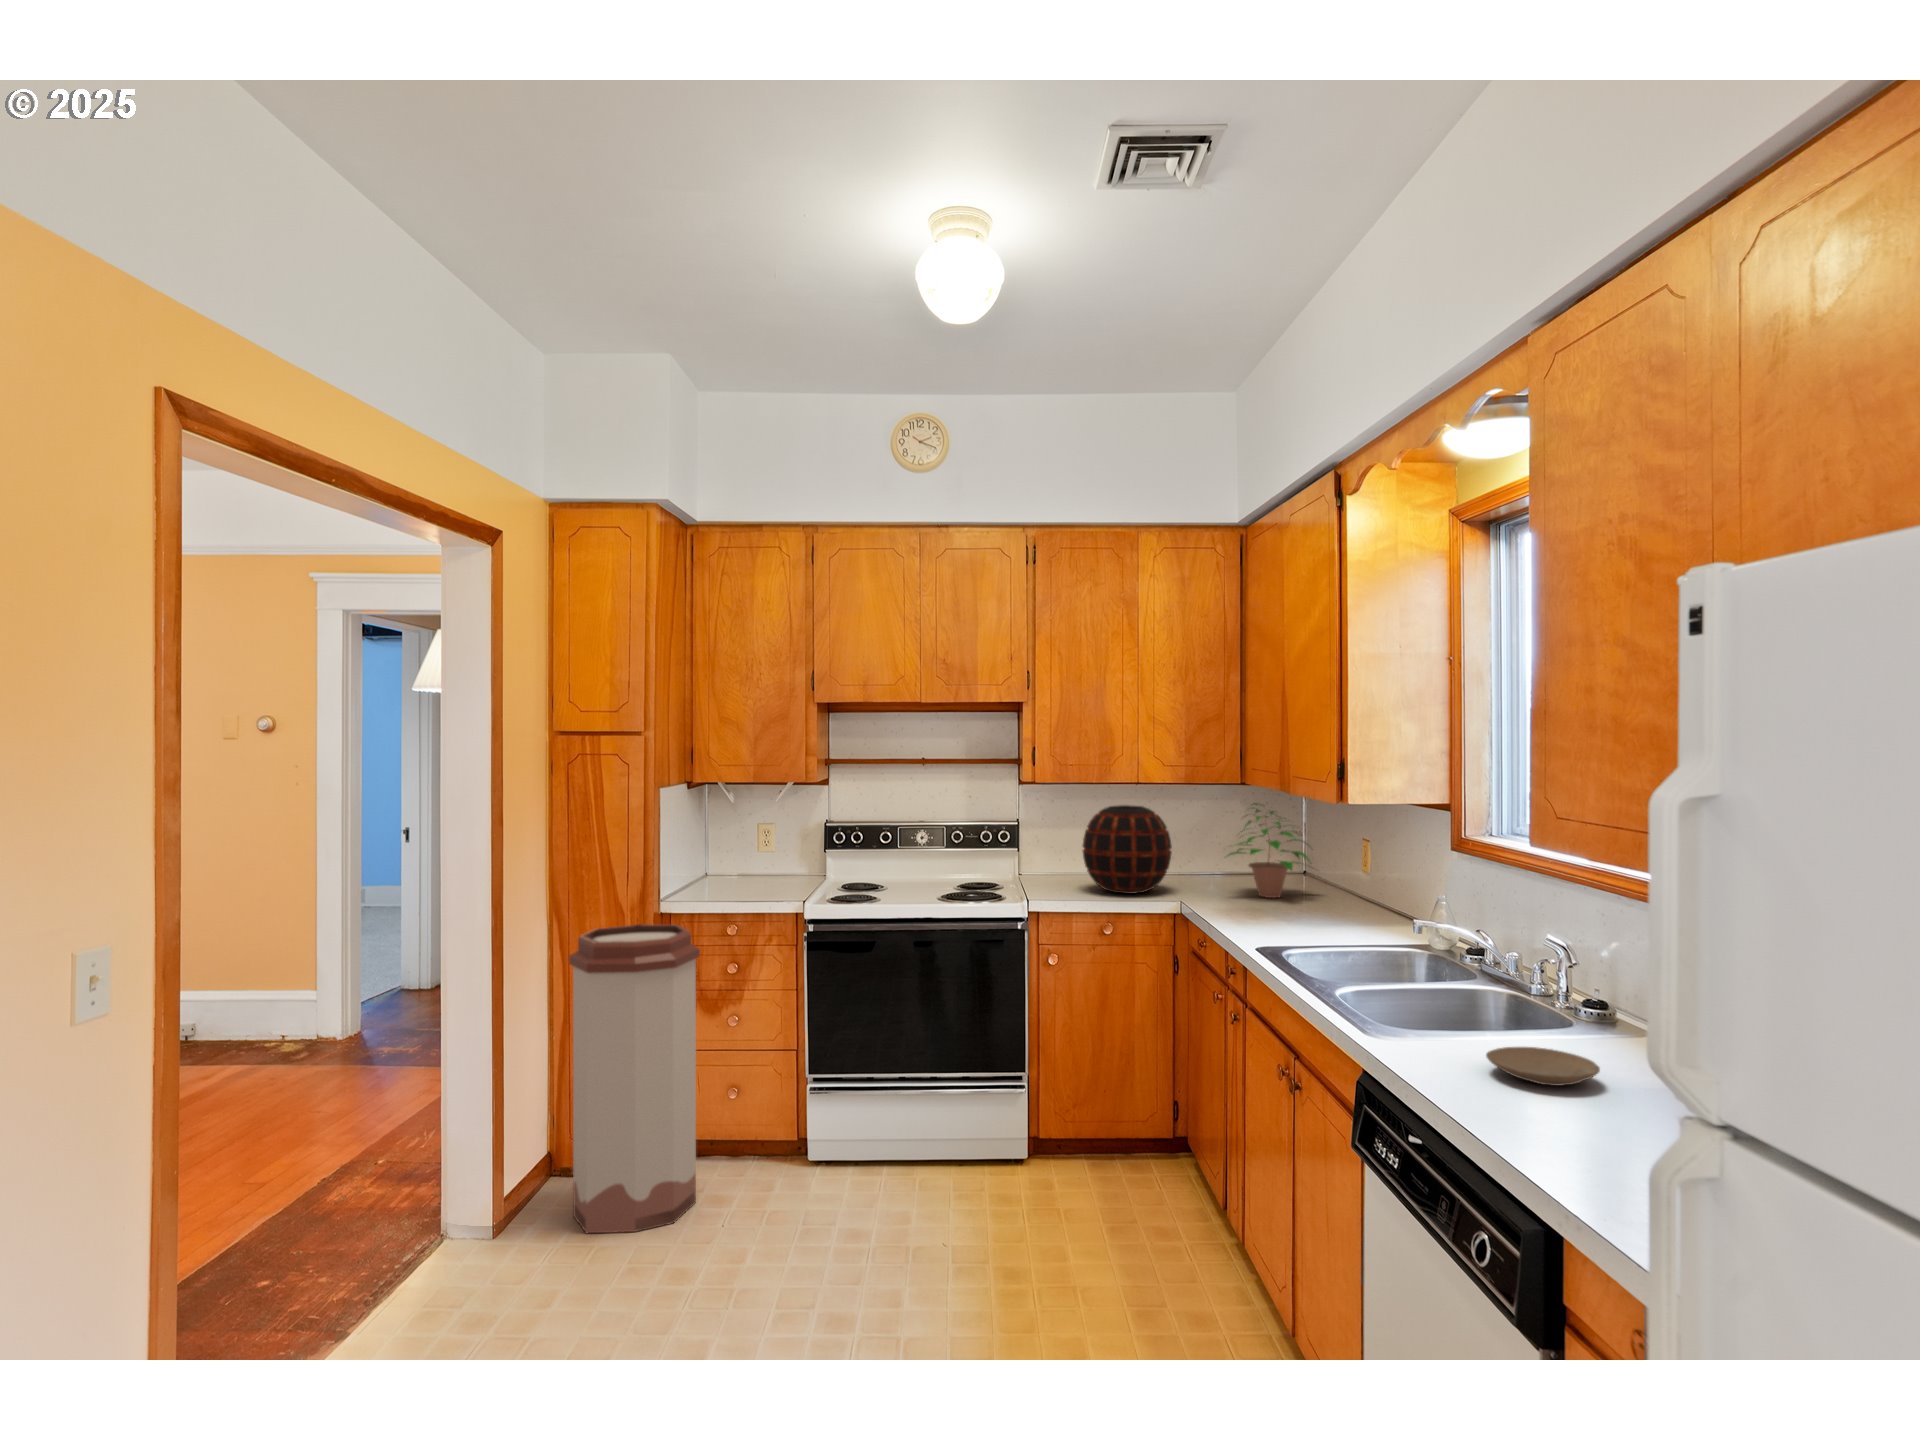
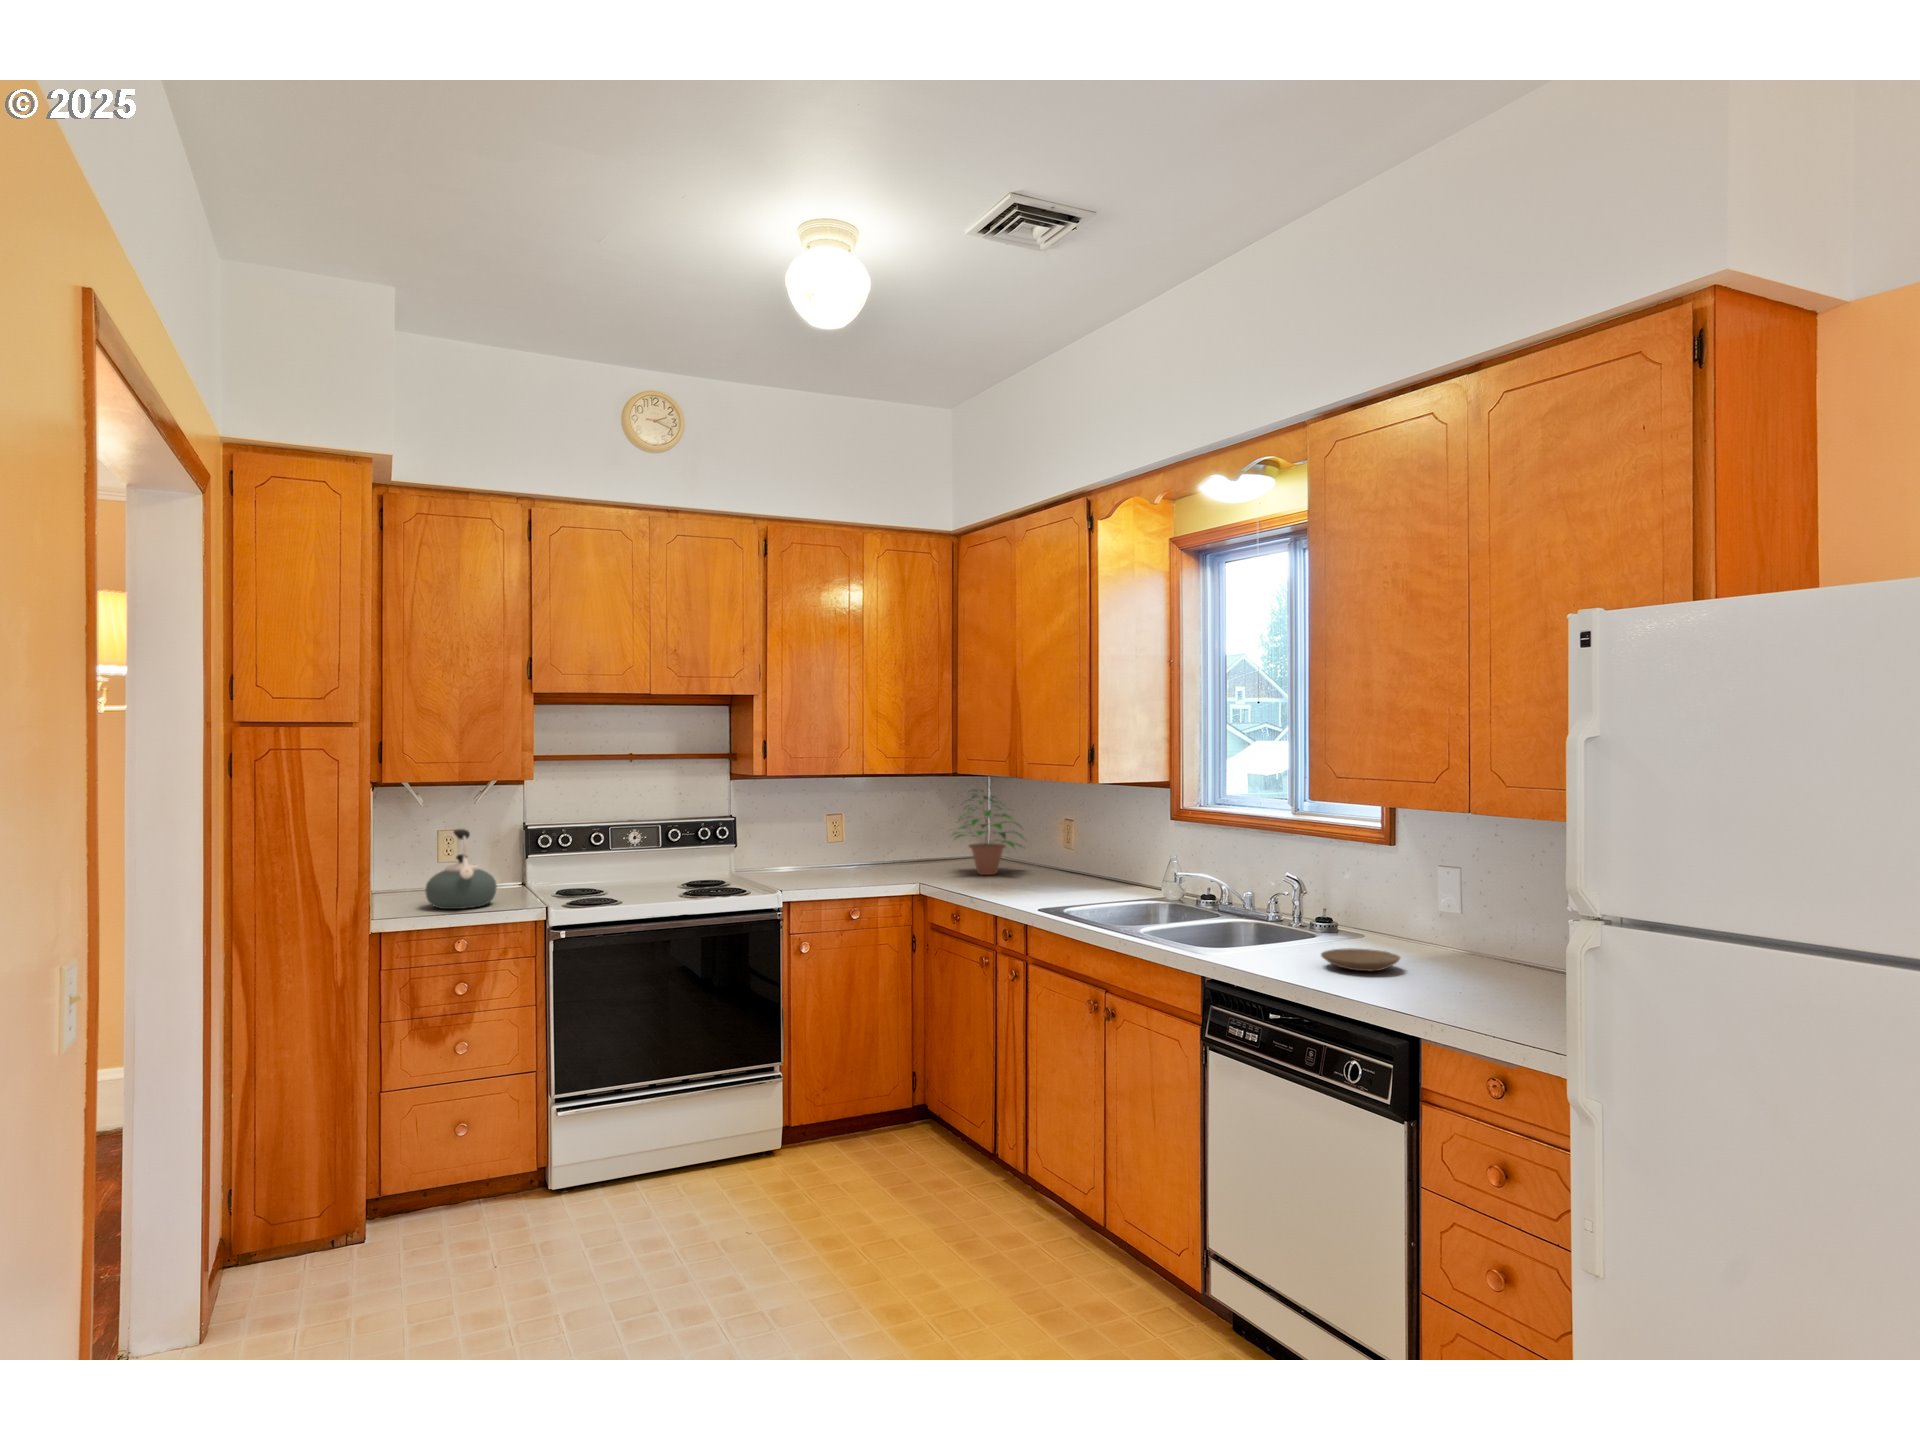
decorative vase: present [1083,805,1172,894] -> none [815,796,900,880]
kettle: none [721,826,780,896] -> present [425,829,497,909]
trash can: present [569,924,700,1233] -> none [290,942,449,1312]

